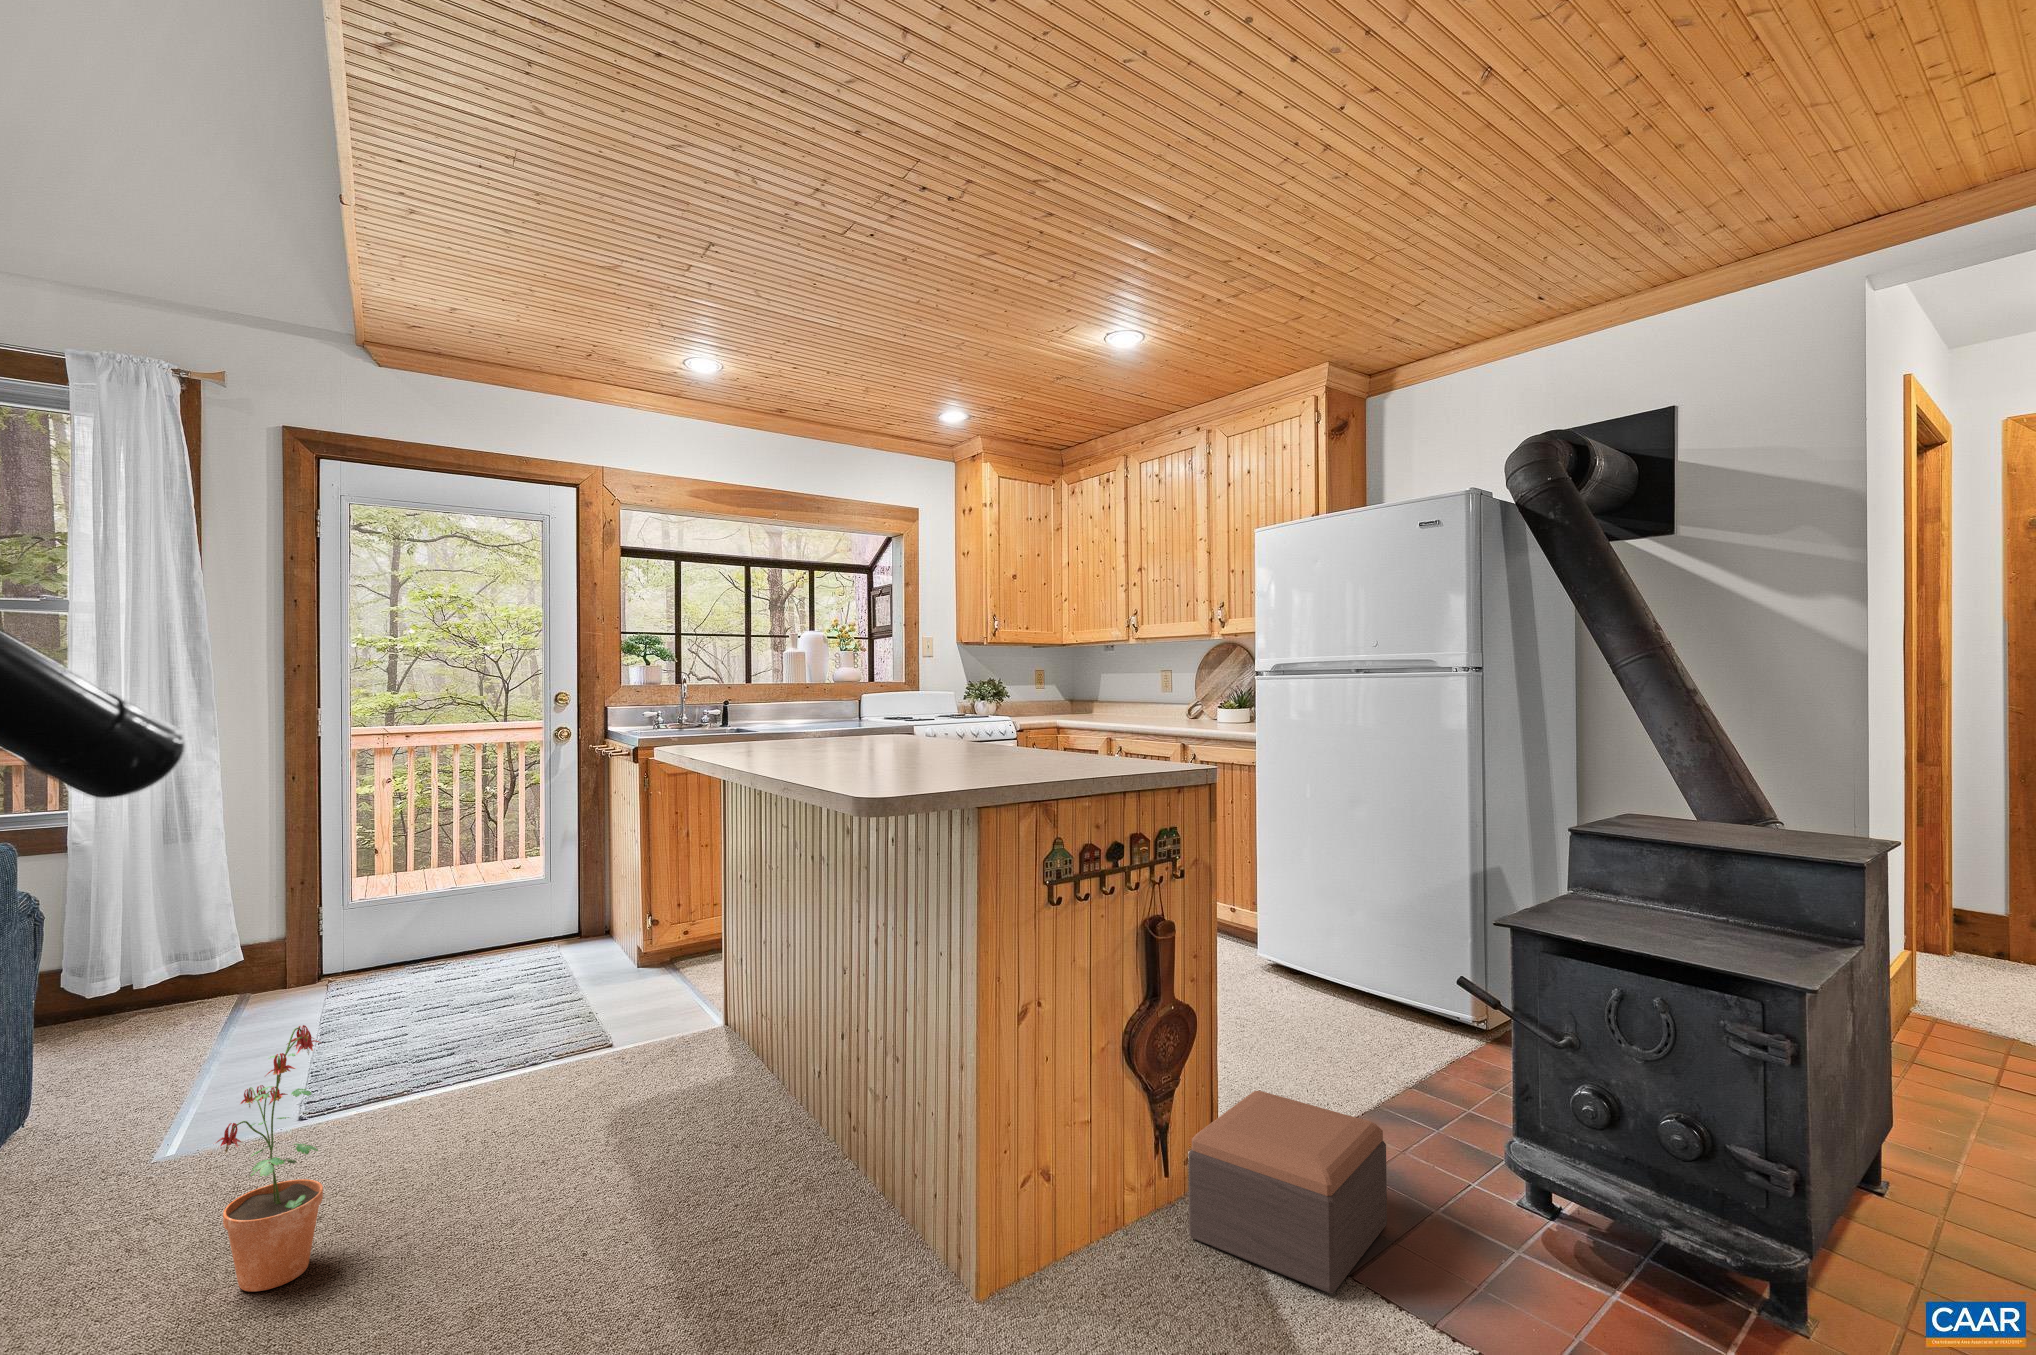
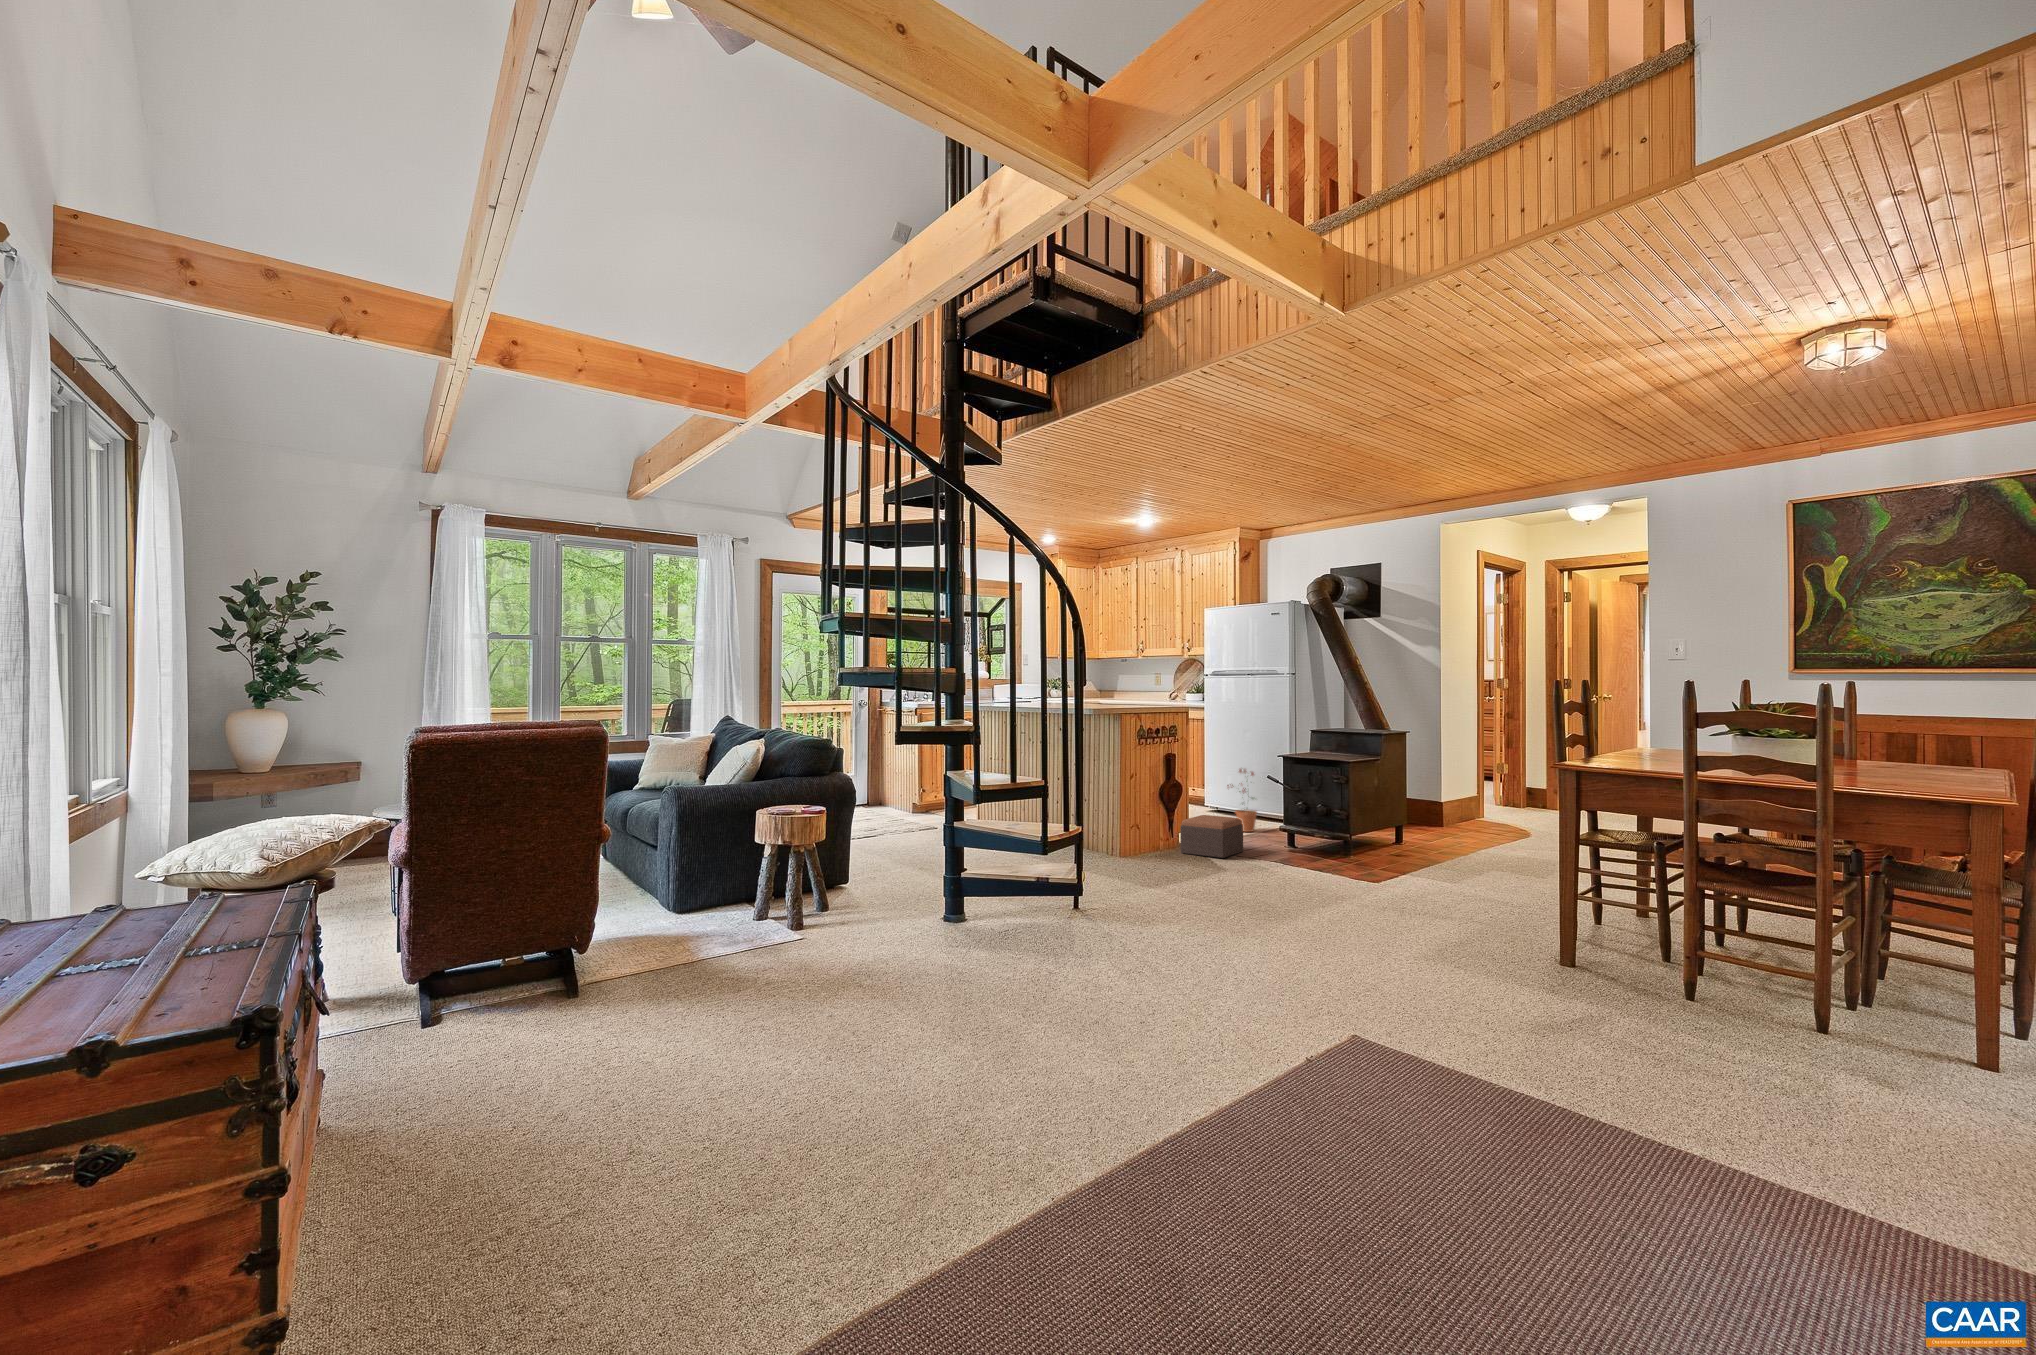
potted plant: present [216,1025,323,1292] -> present [1227,769,1257,832]

